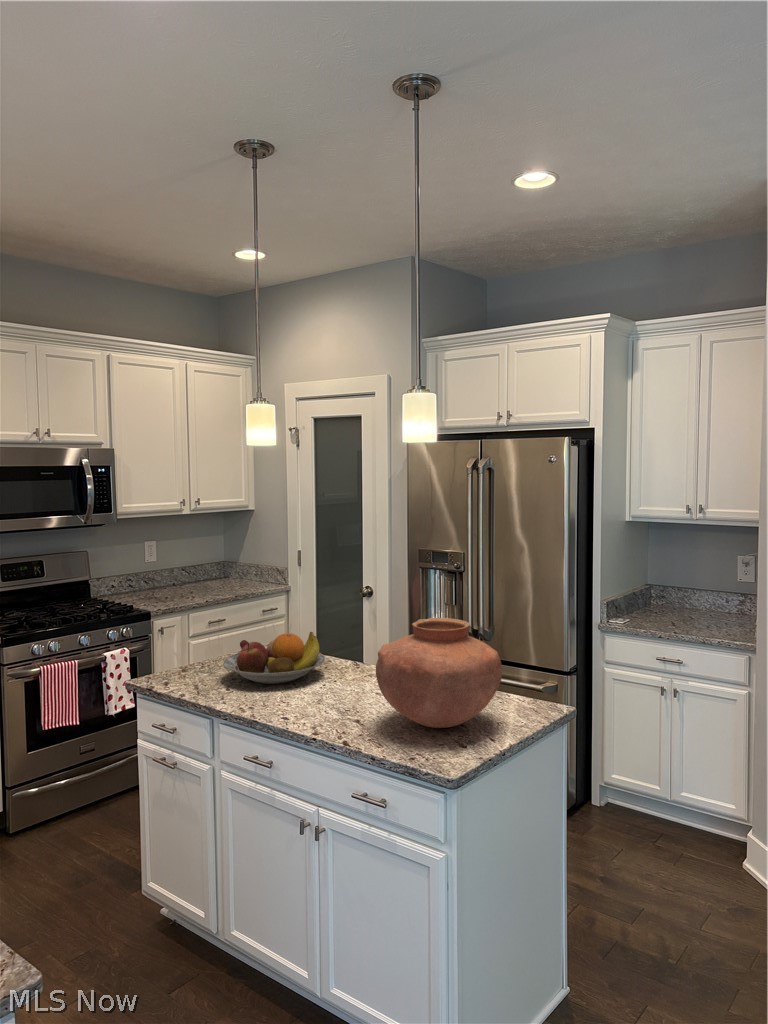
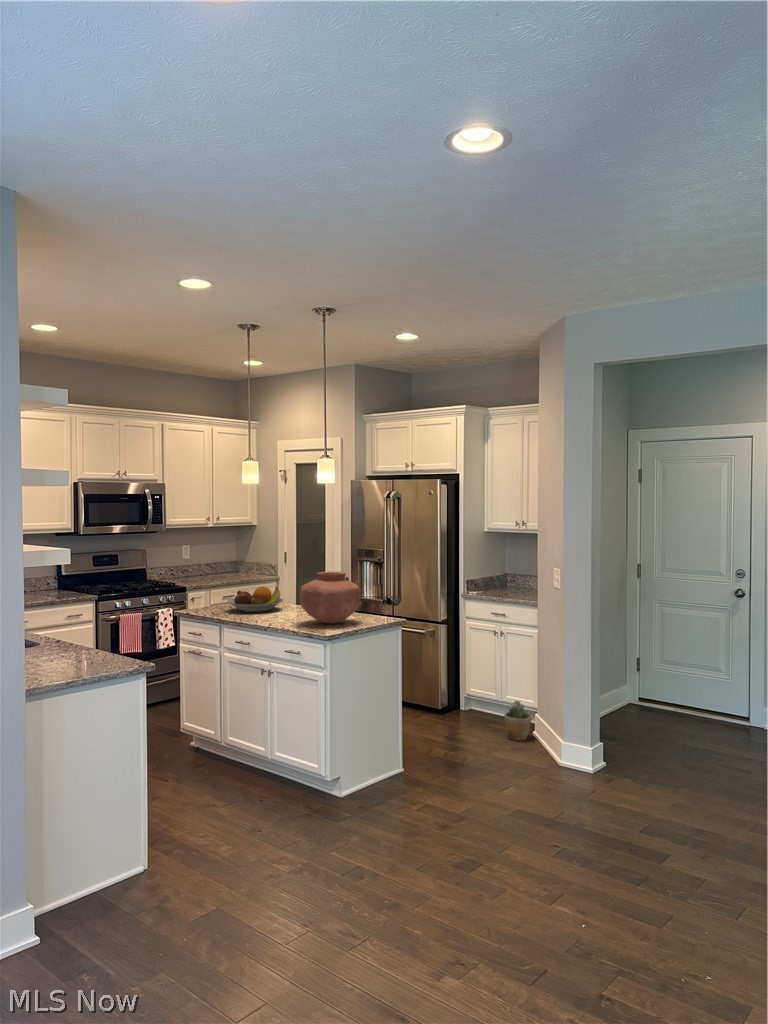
potted plant: none [701,815,753,888] -> present [504,701,532,741]

